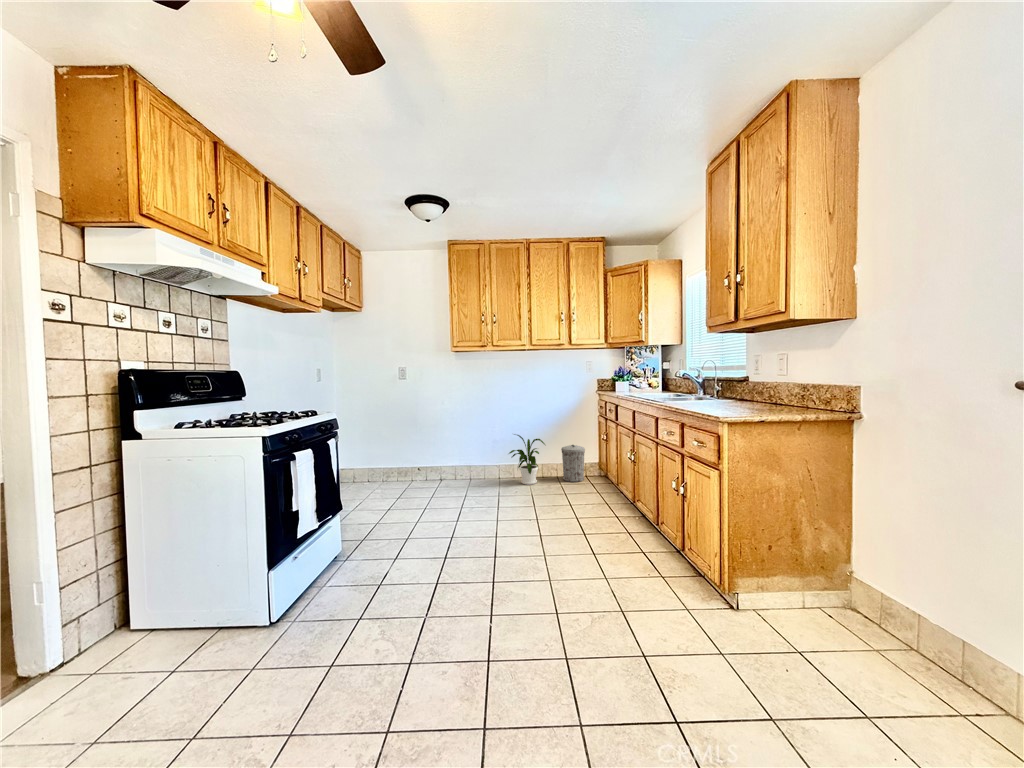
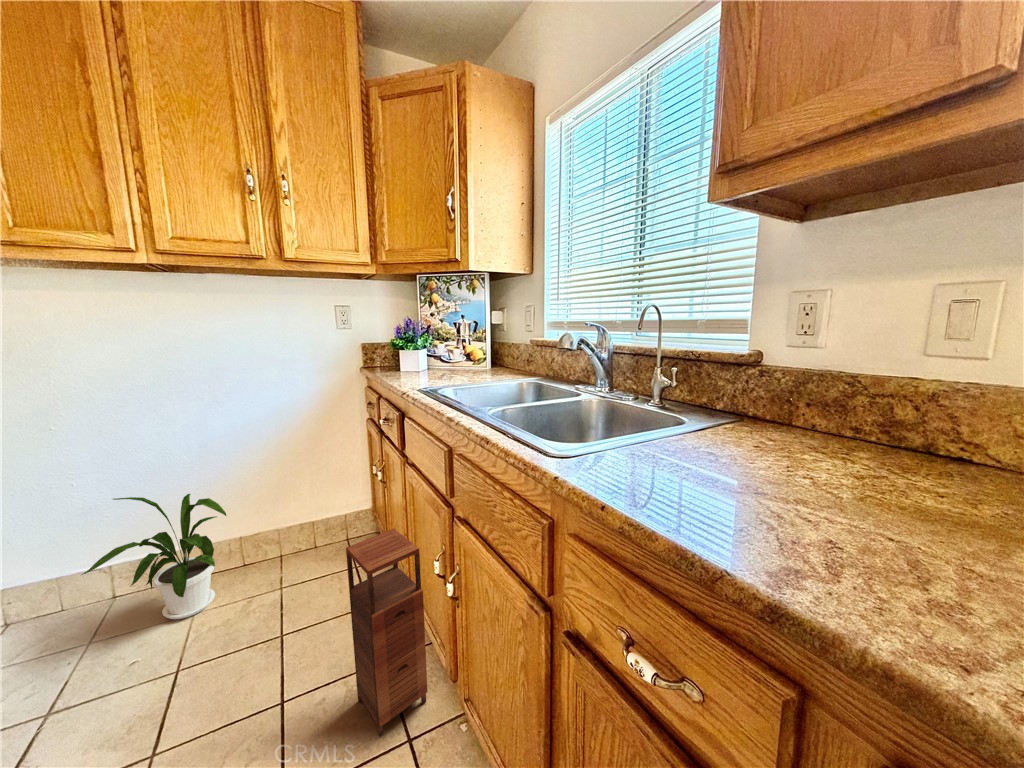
storage cabinet: none [598,444,625,512] -> present [346,529,427,737]
trash can: present [561,445,585,482] -> none [280,487,339,575]

